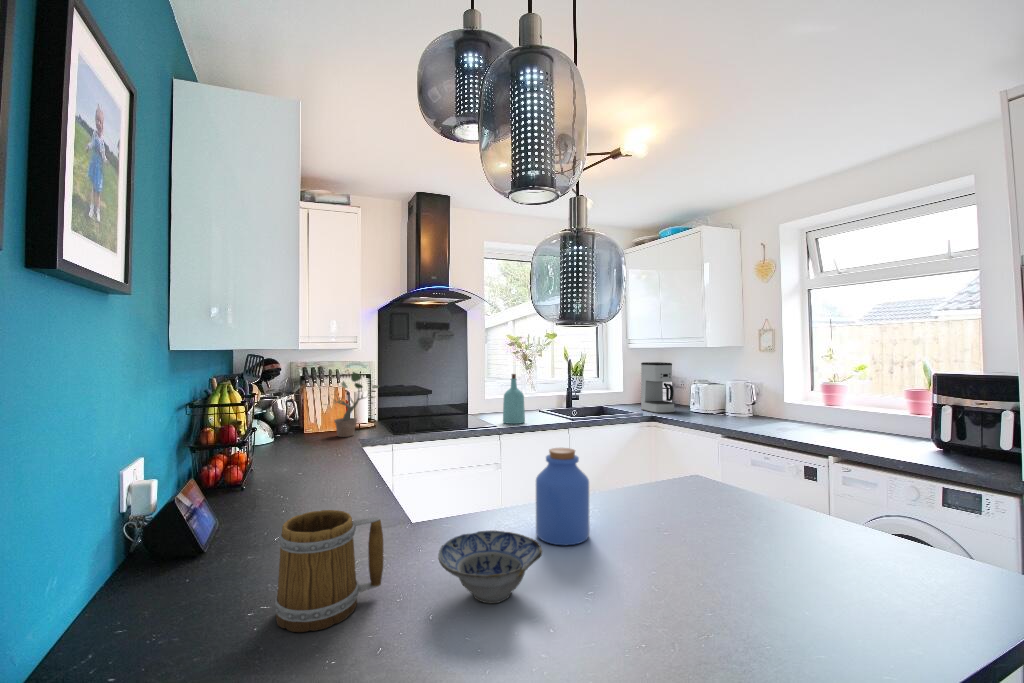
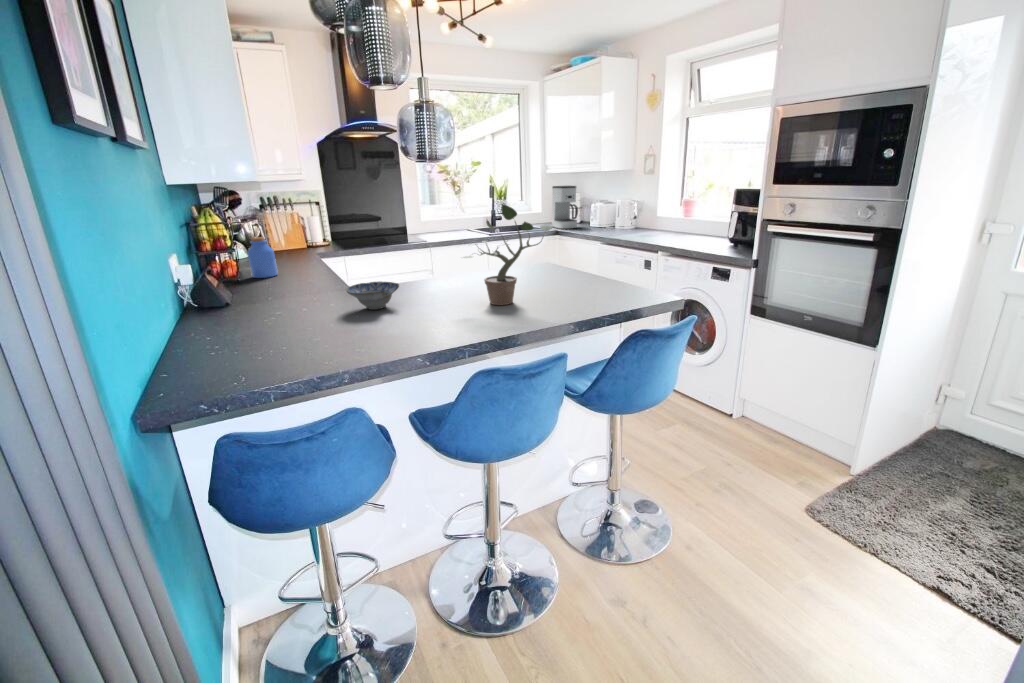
potted plant: present [334,372,379,437] -> present [463,204,552,305]
bottle: present [503,374,525,424] -> none [431,199,449,240]
jar: present [536,448,590,545] -> present [247,237,278,278]
mug: present [275,510,384,632] -> none [265,270,321,320]

